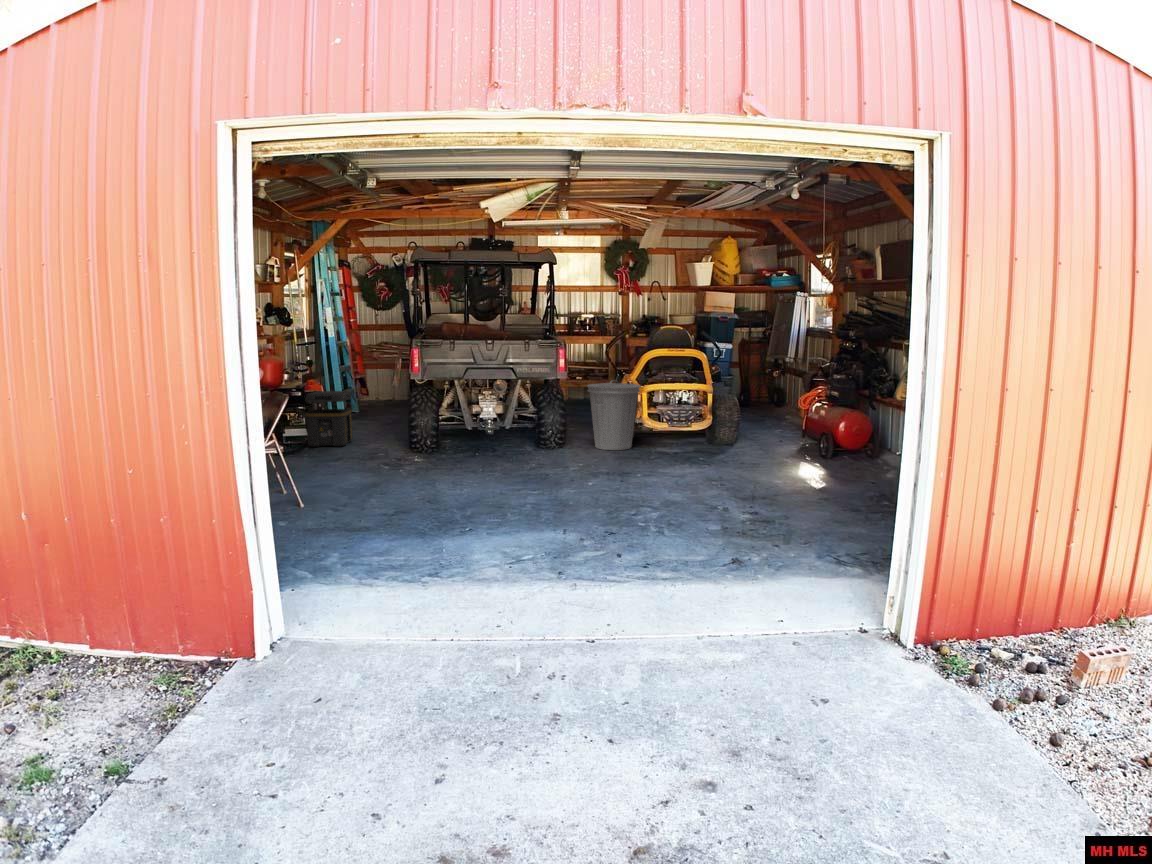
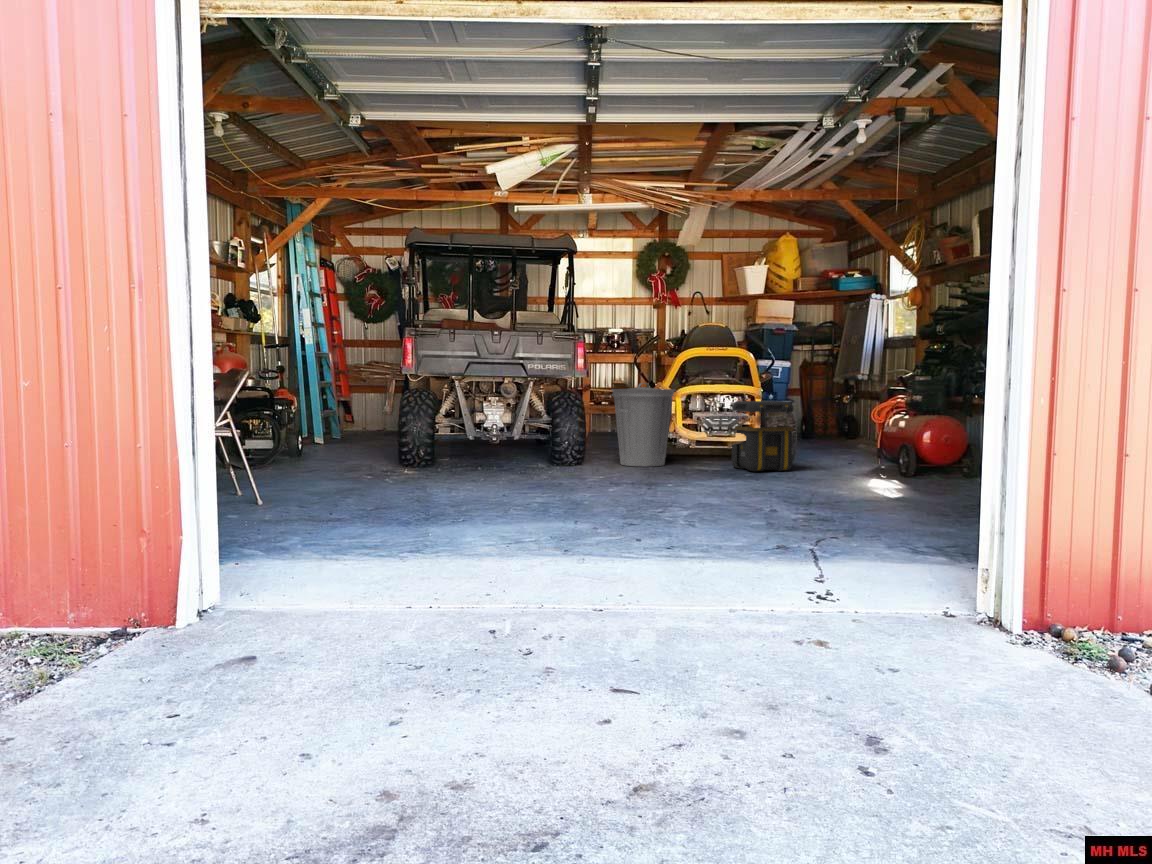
toolbox: present [305,391,352,447] -> present [732,401,794,471]

